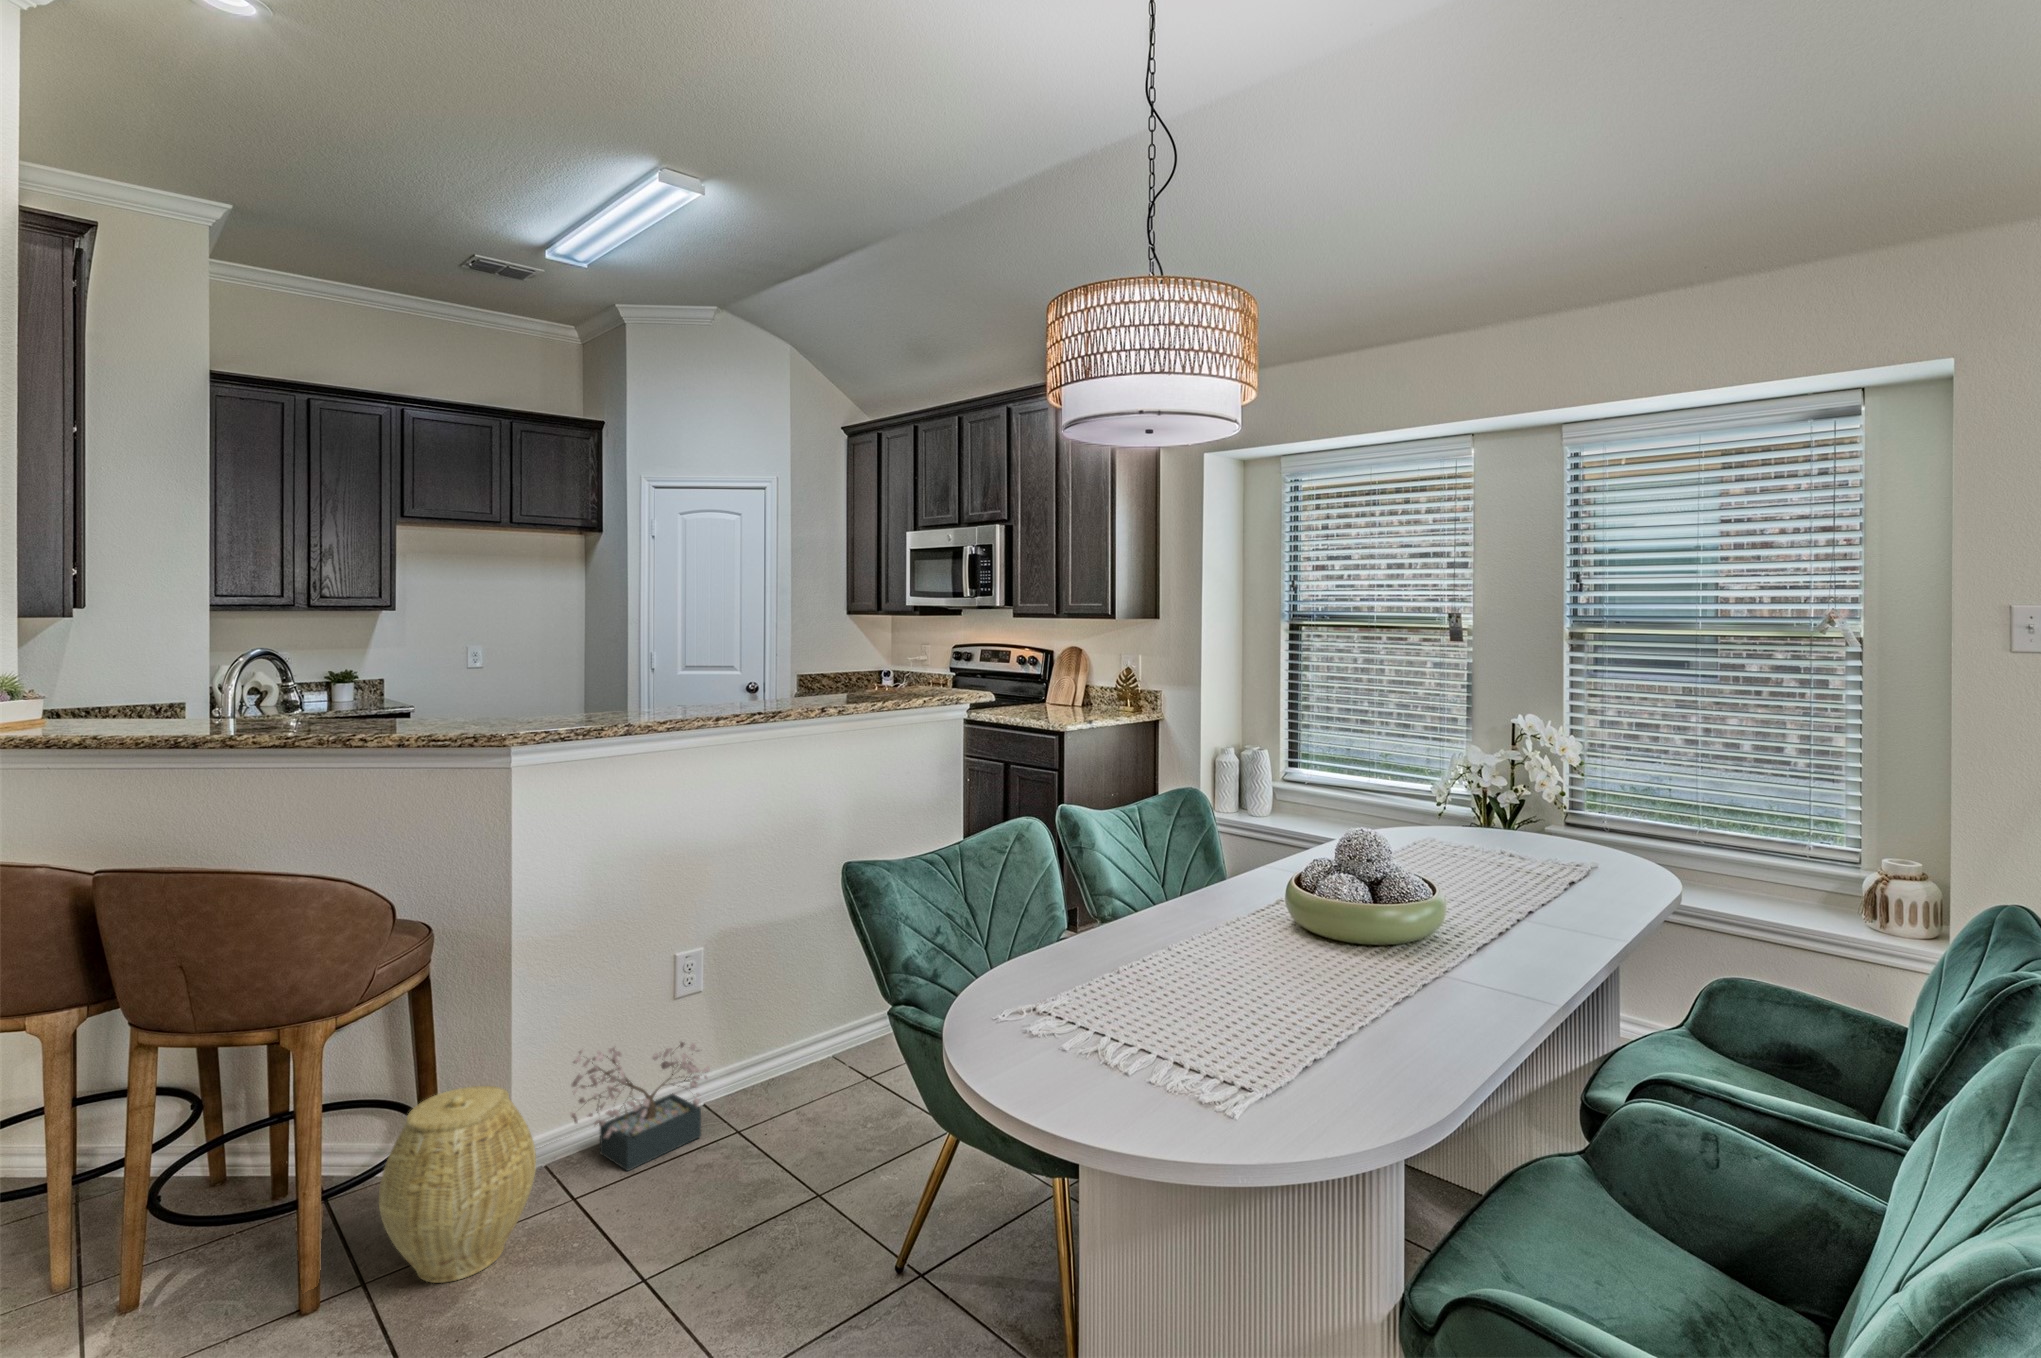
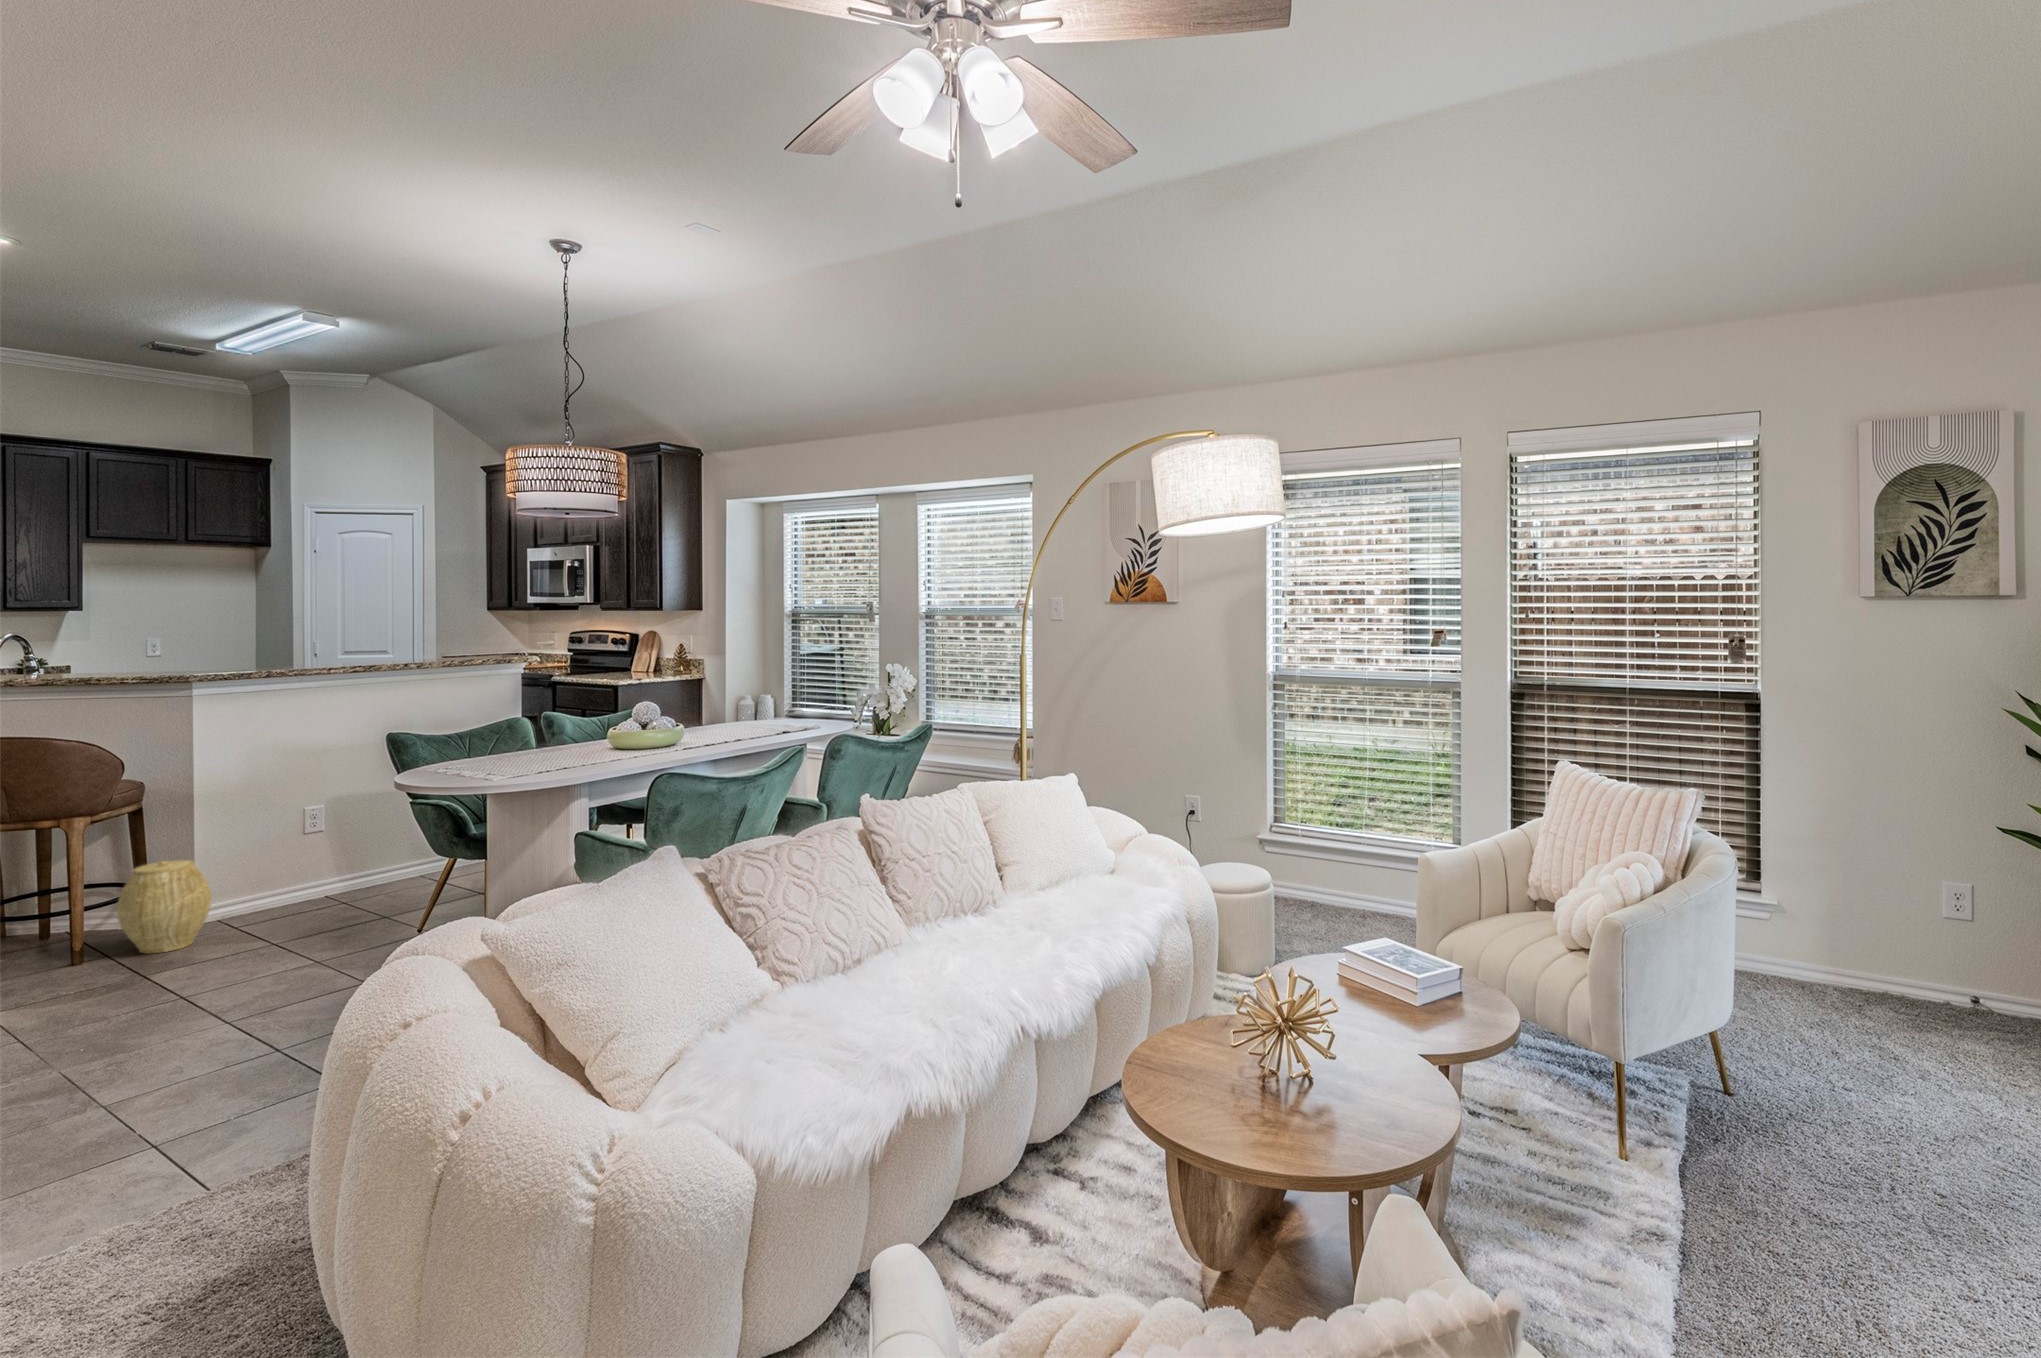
decorative plant: present [571,1042,710,1171] -> none [234,853,329,919]

